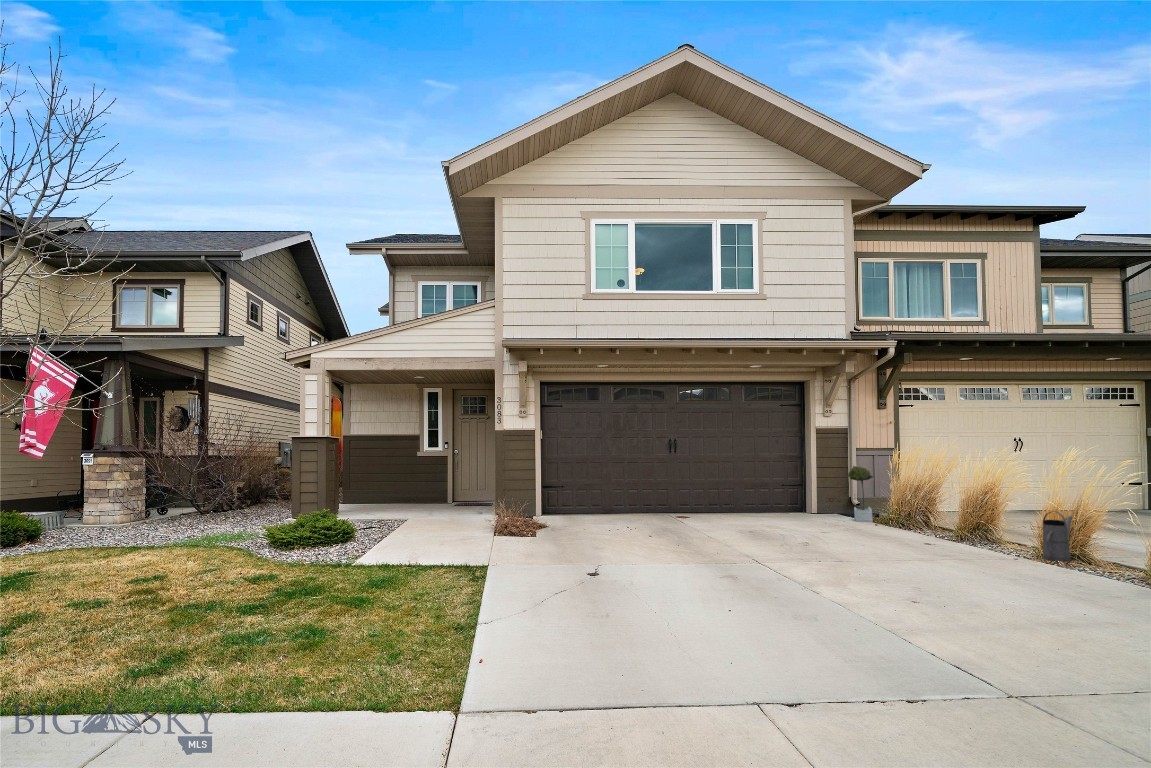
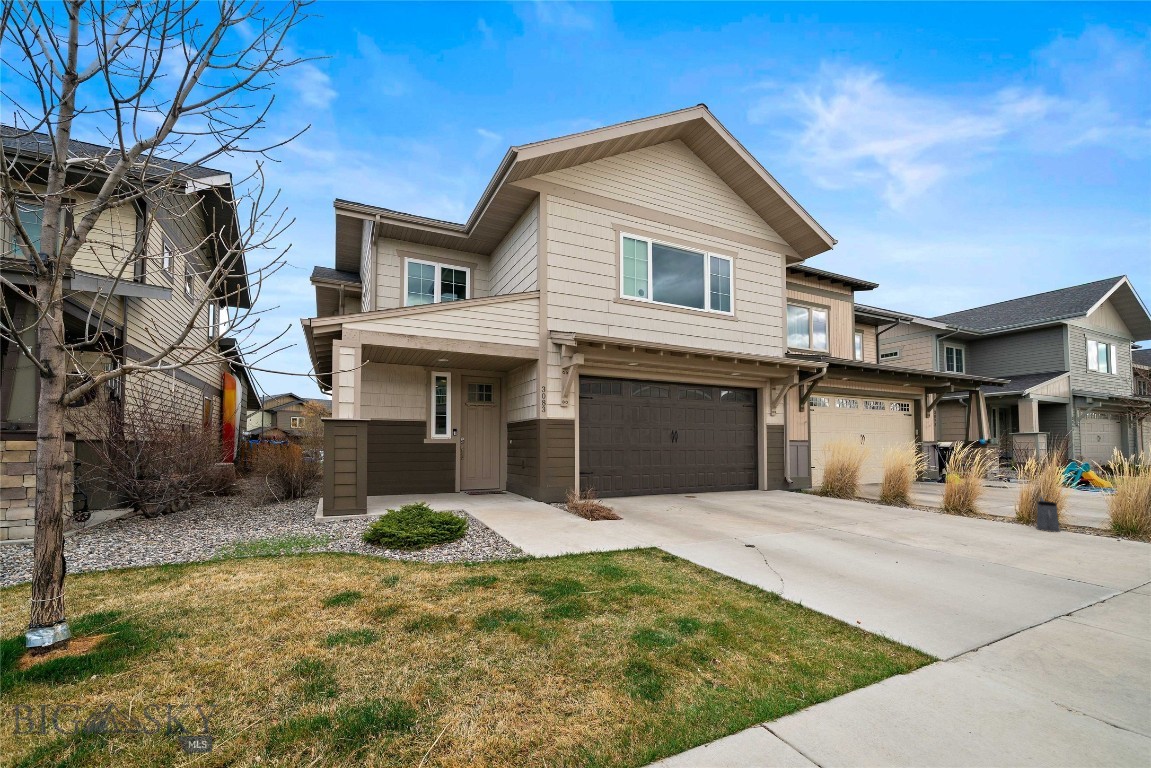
potted tree: present [848,466,873,522] -> none [809,454,829,498]

